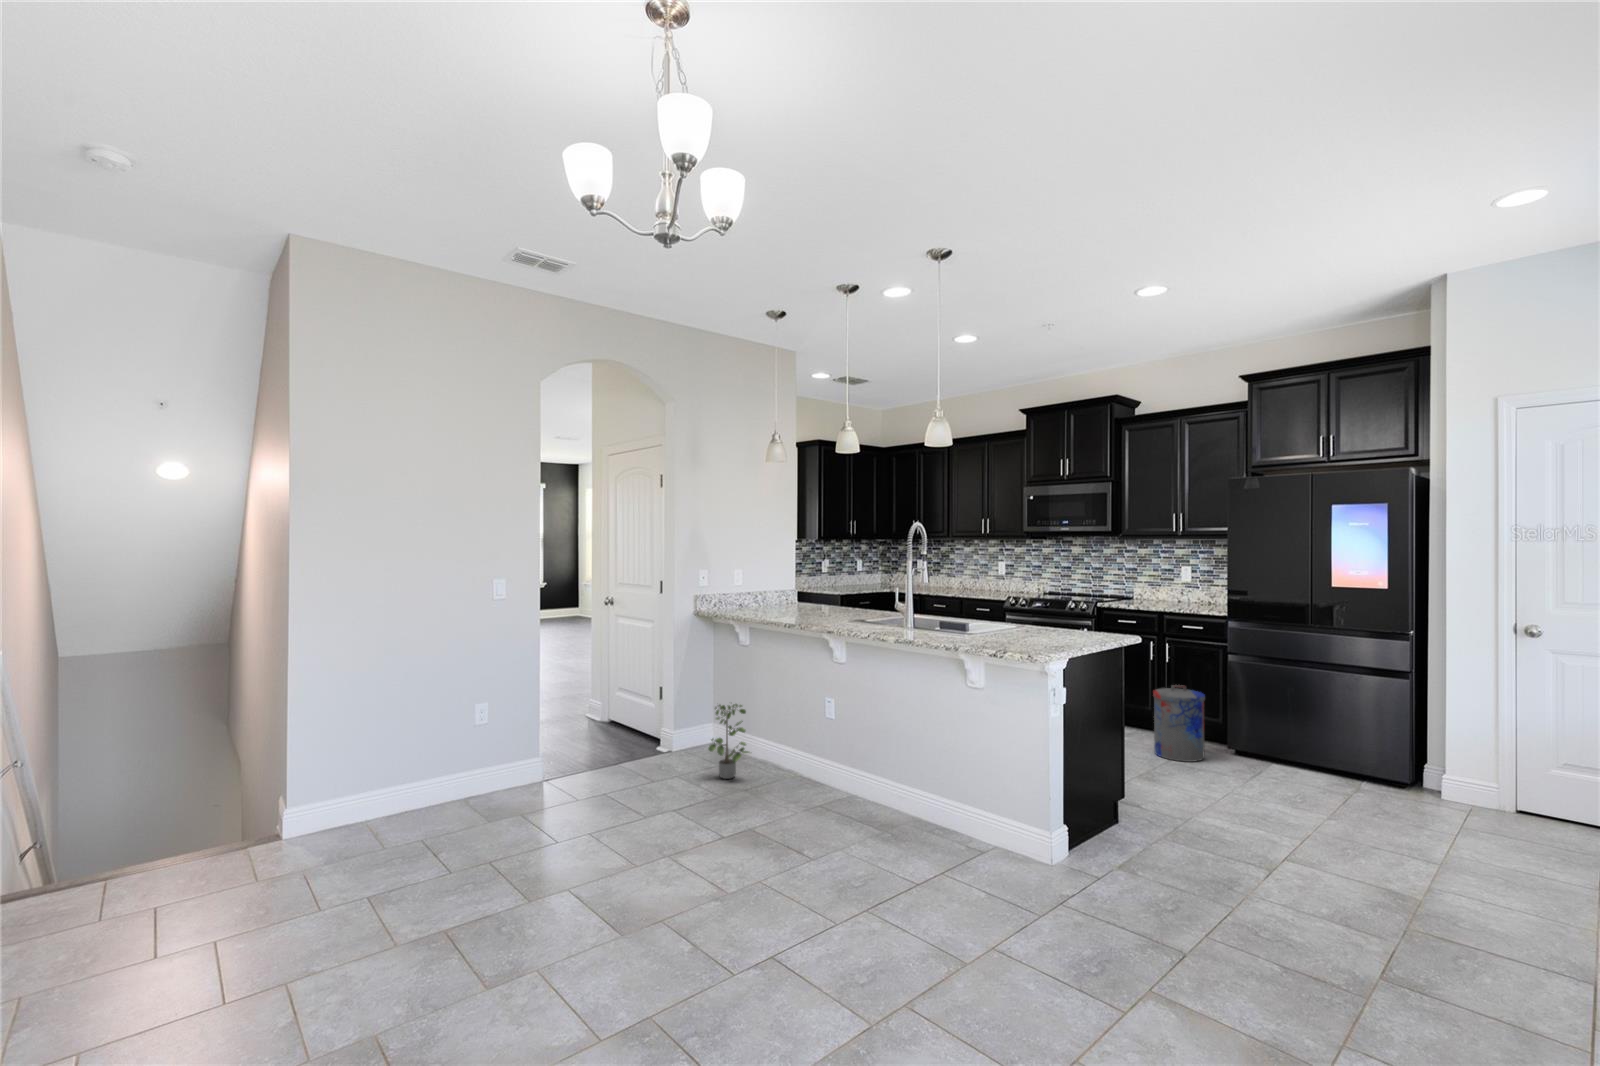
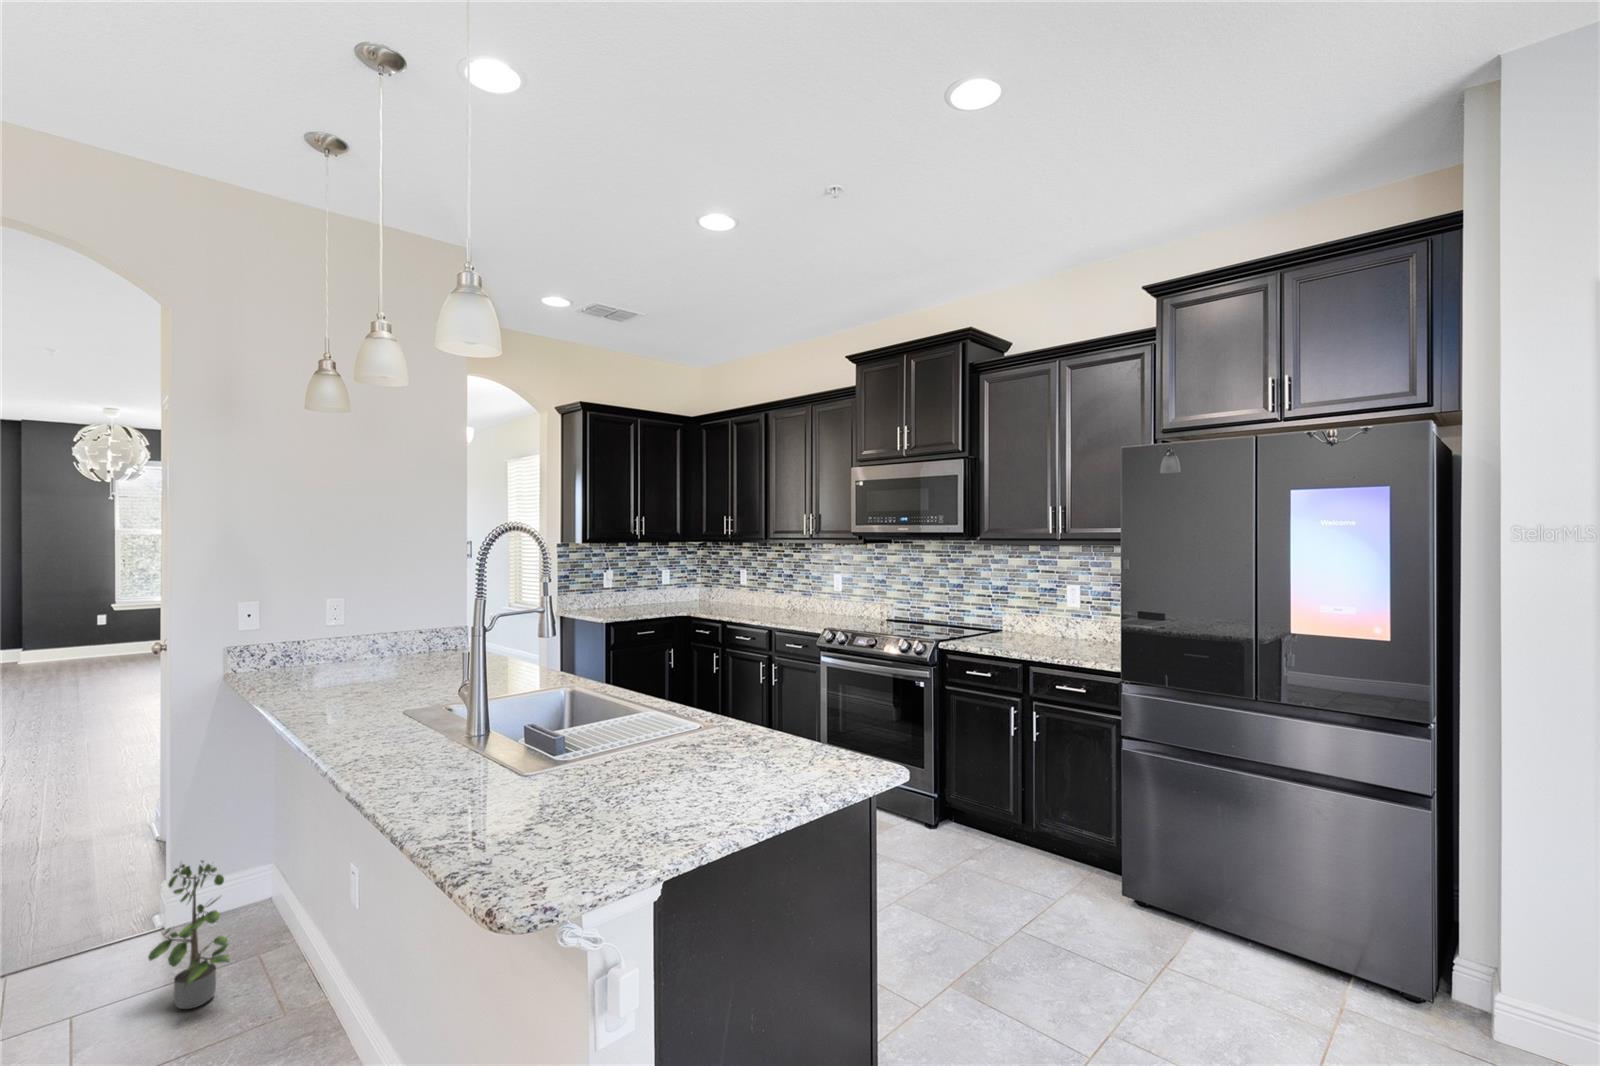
trash can: present [1153,685,1205,762] -> none [1003,787,1084,921]

